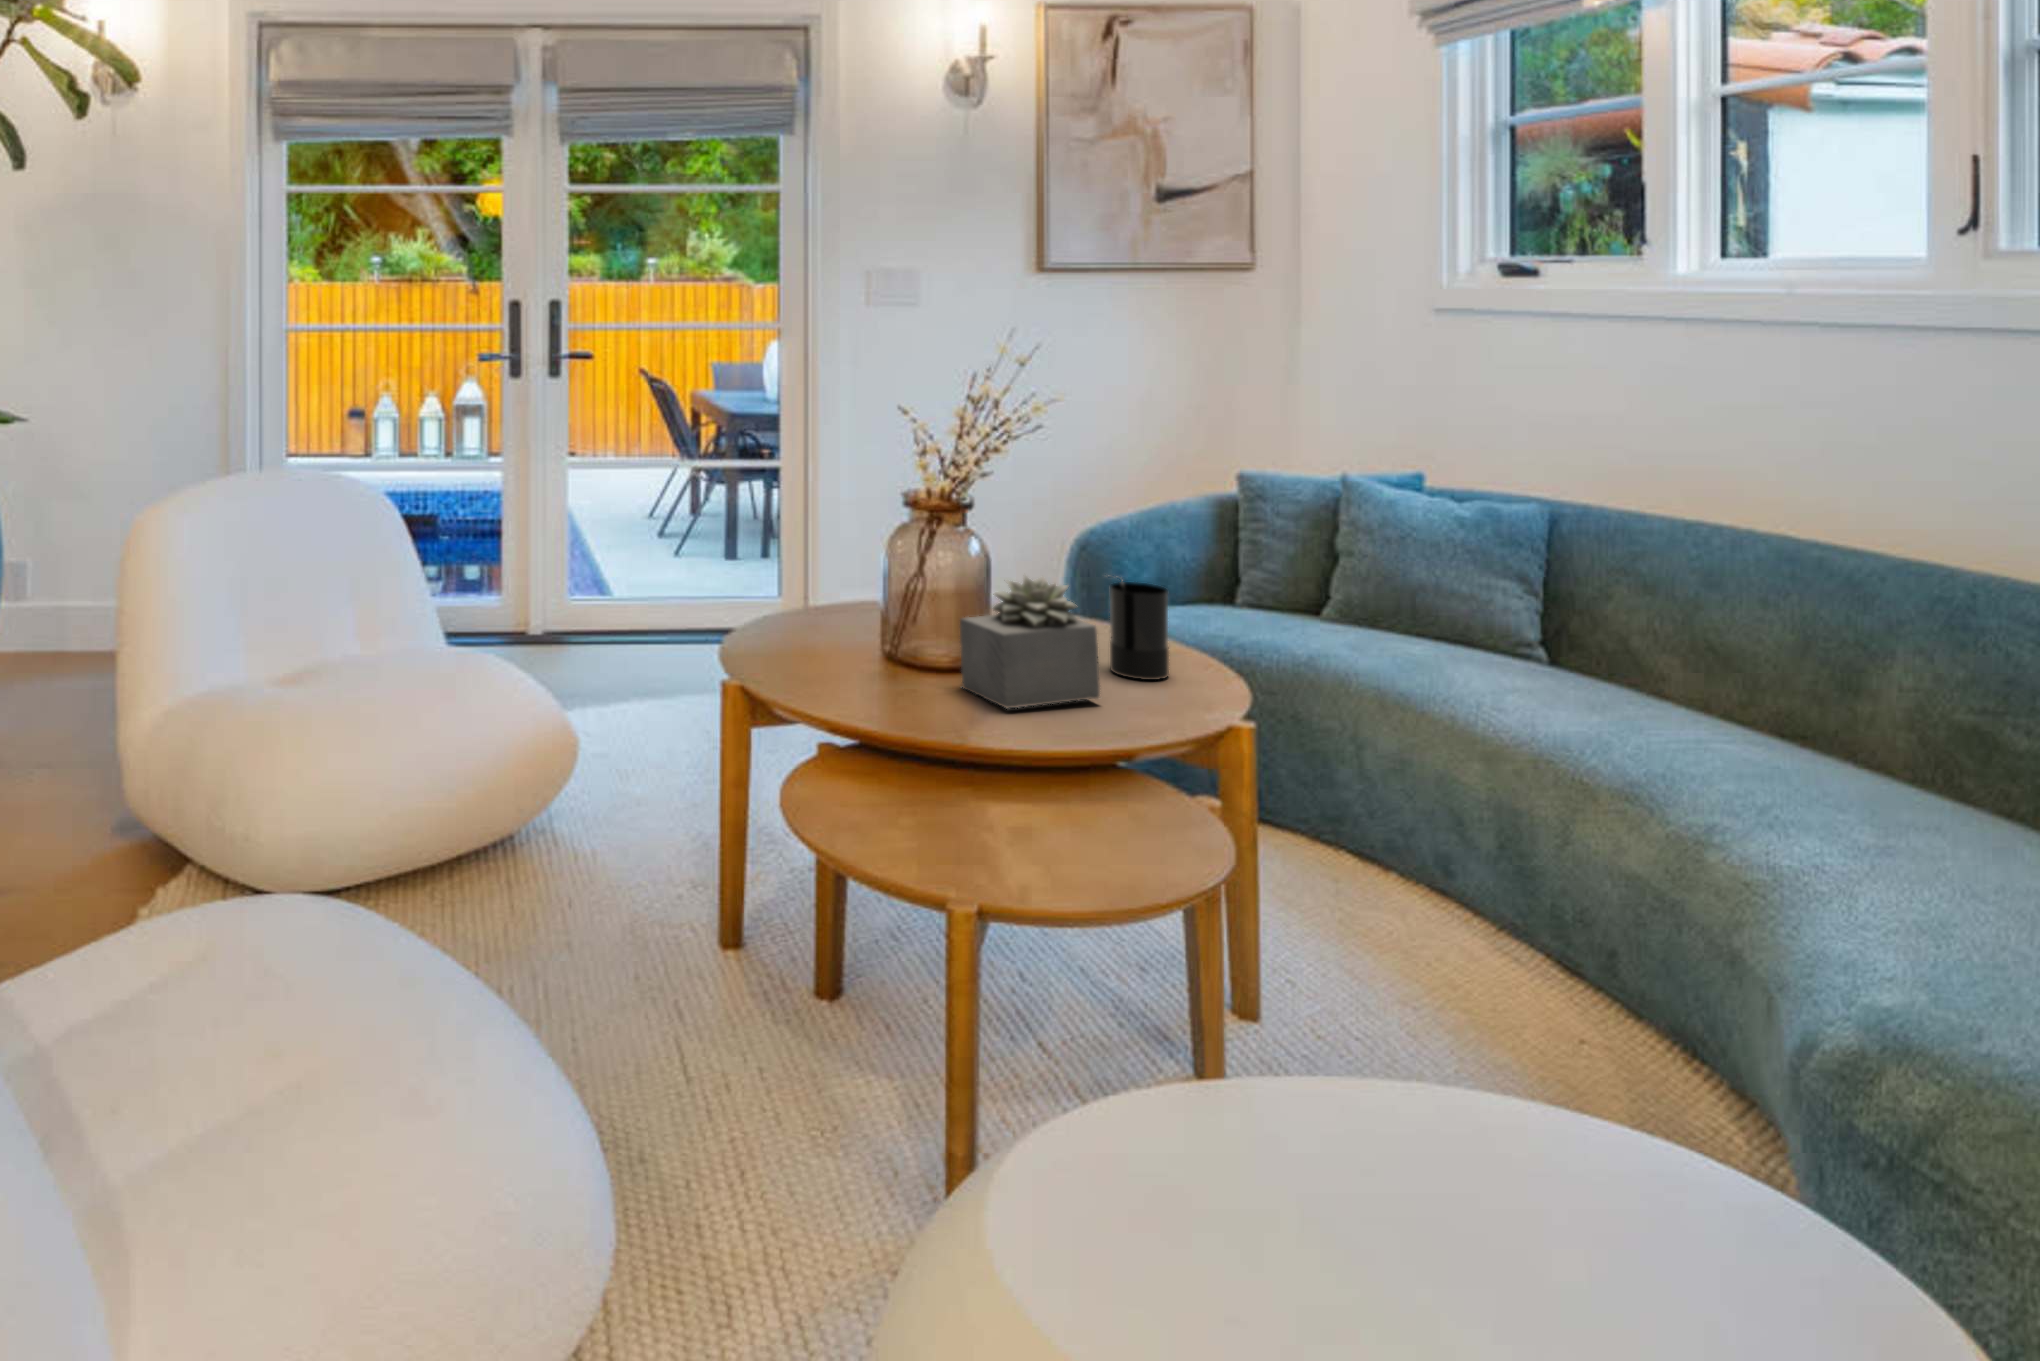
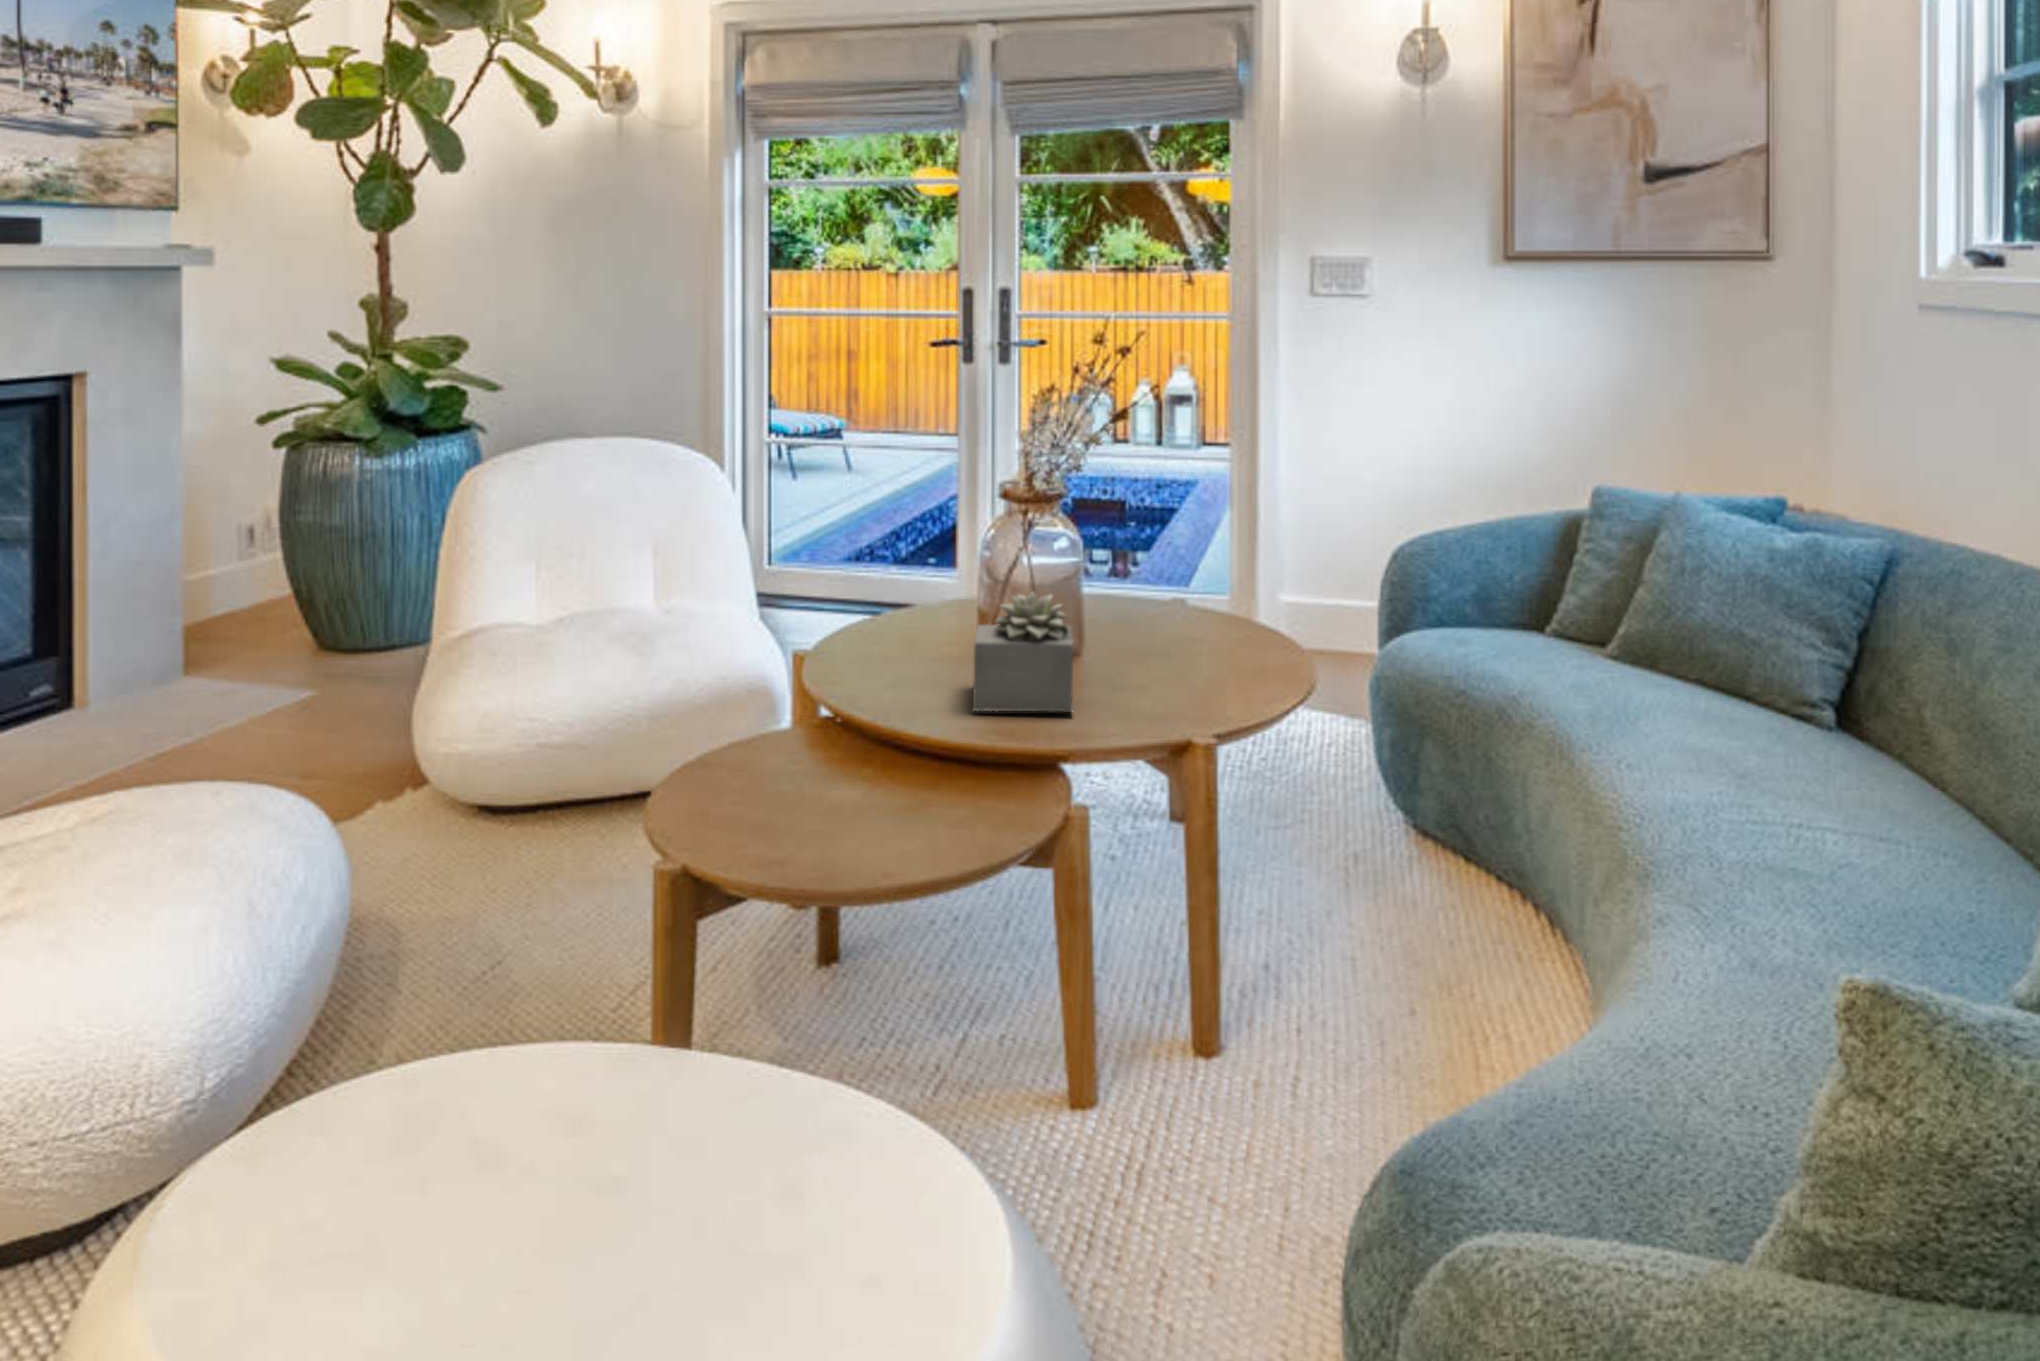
candle: present [1110,582,1169,680] -> none [1139,598,1193,701]

